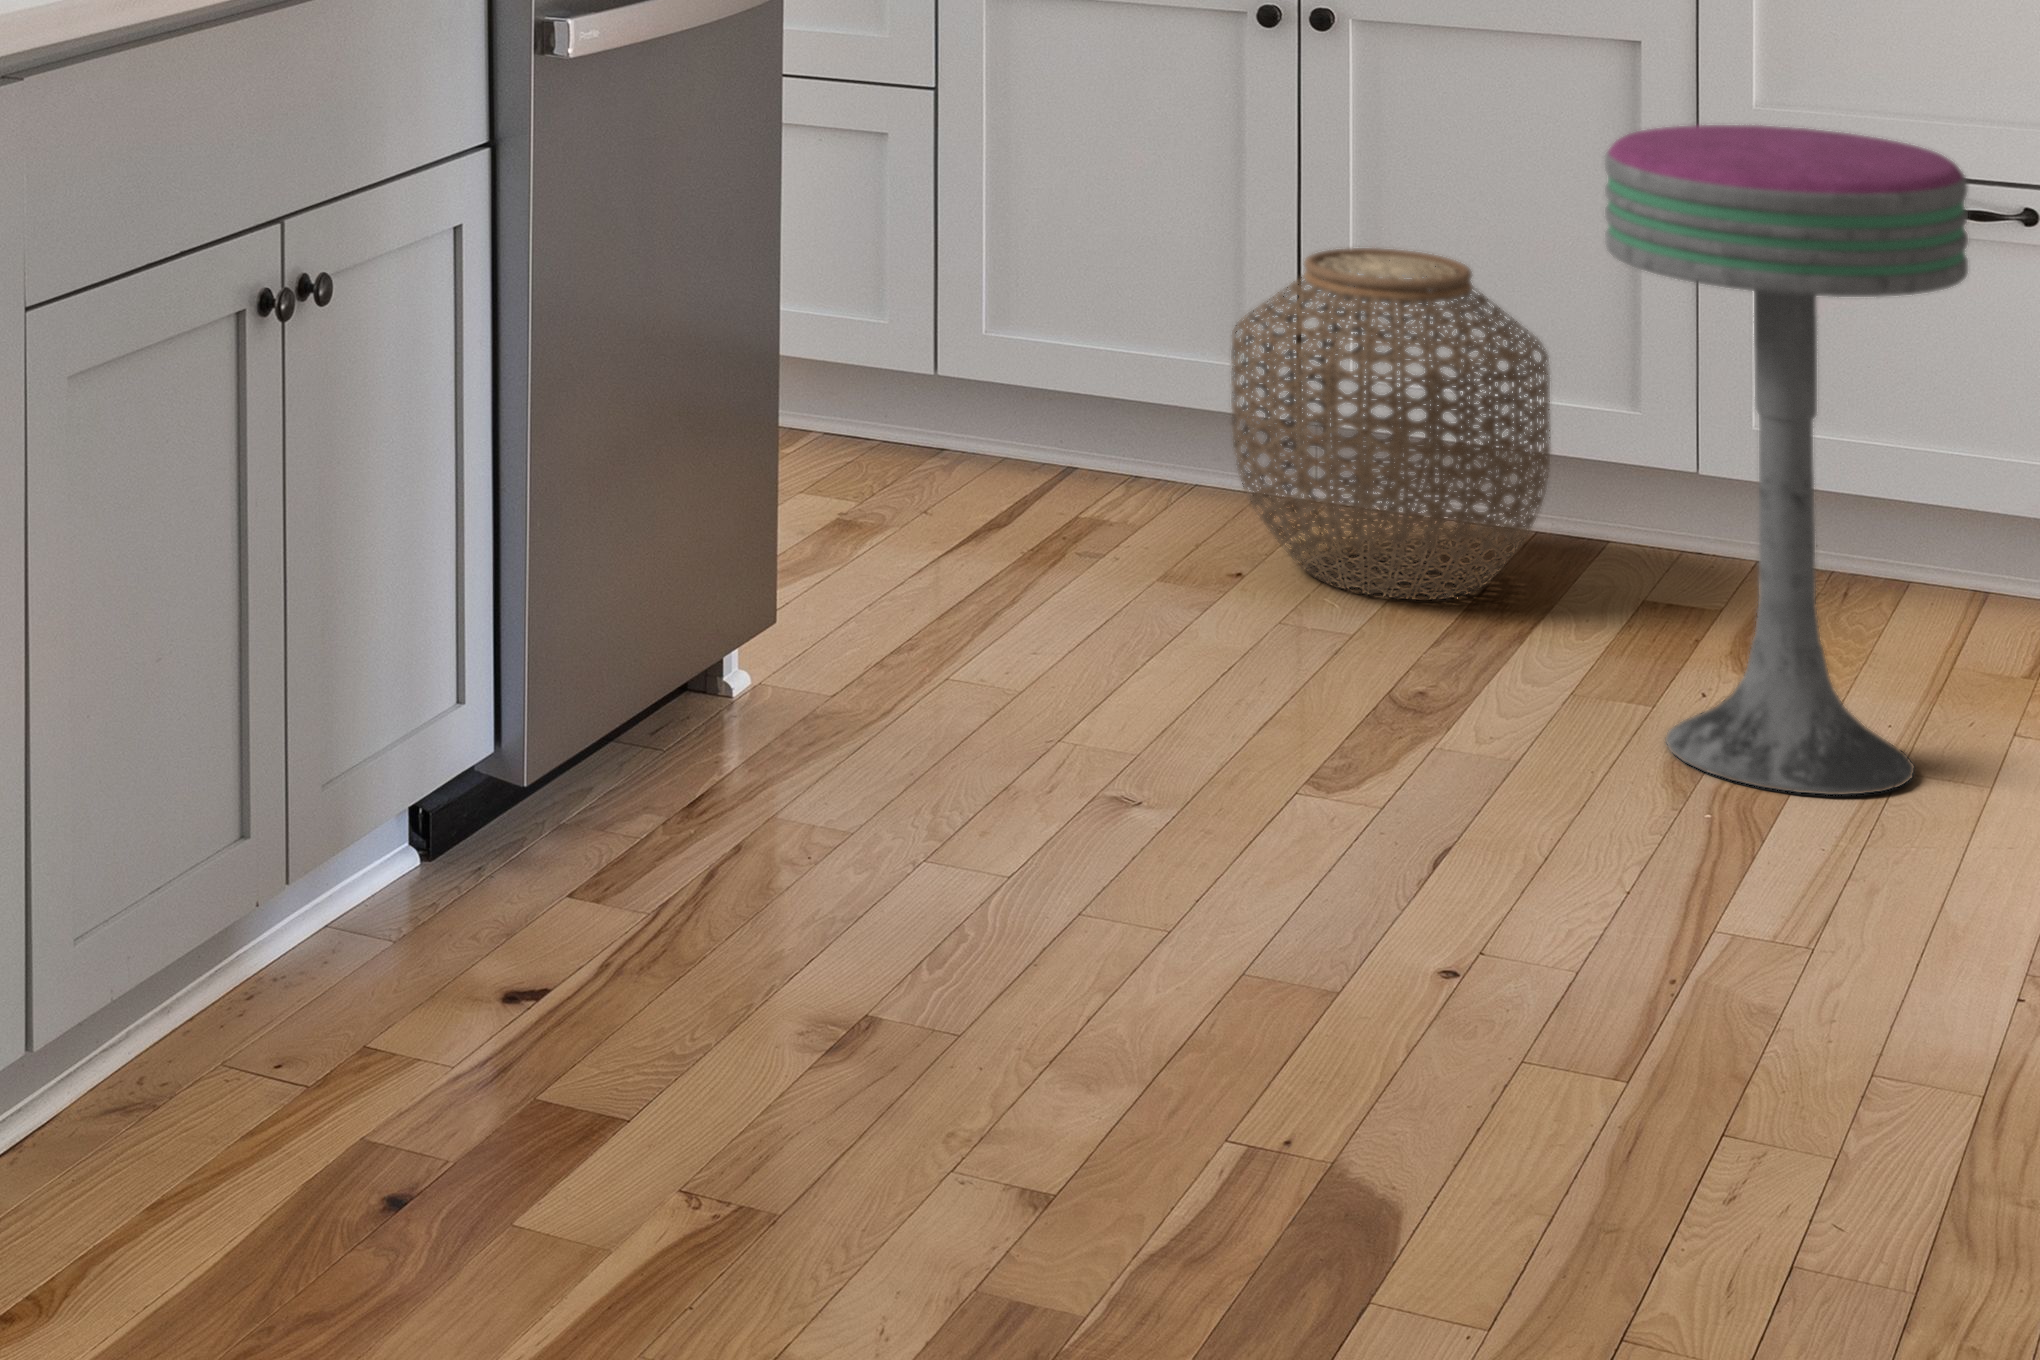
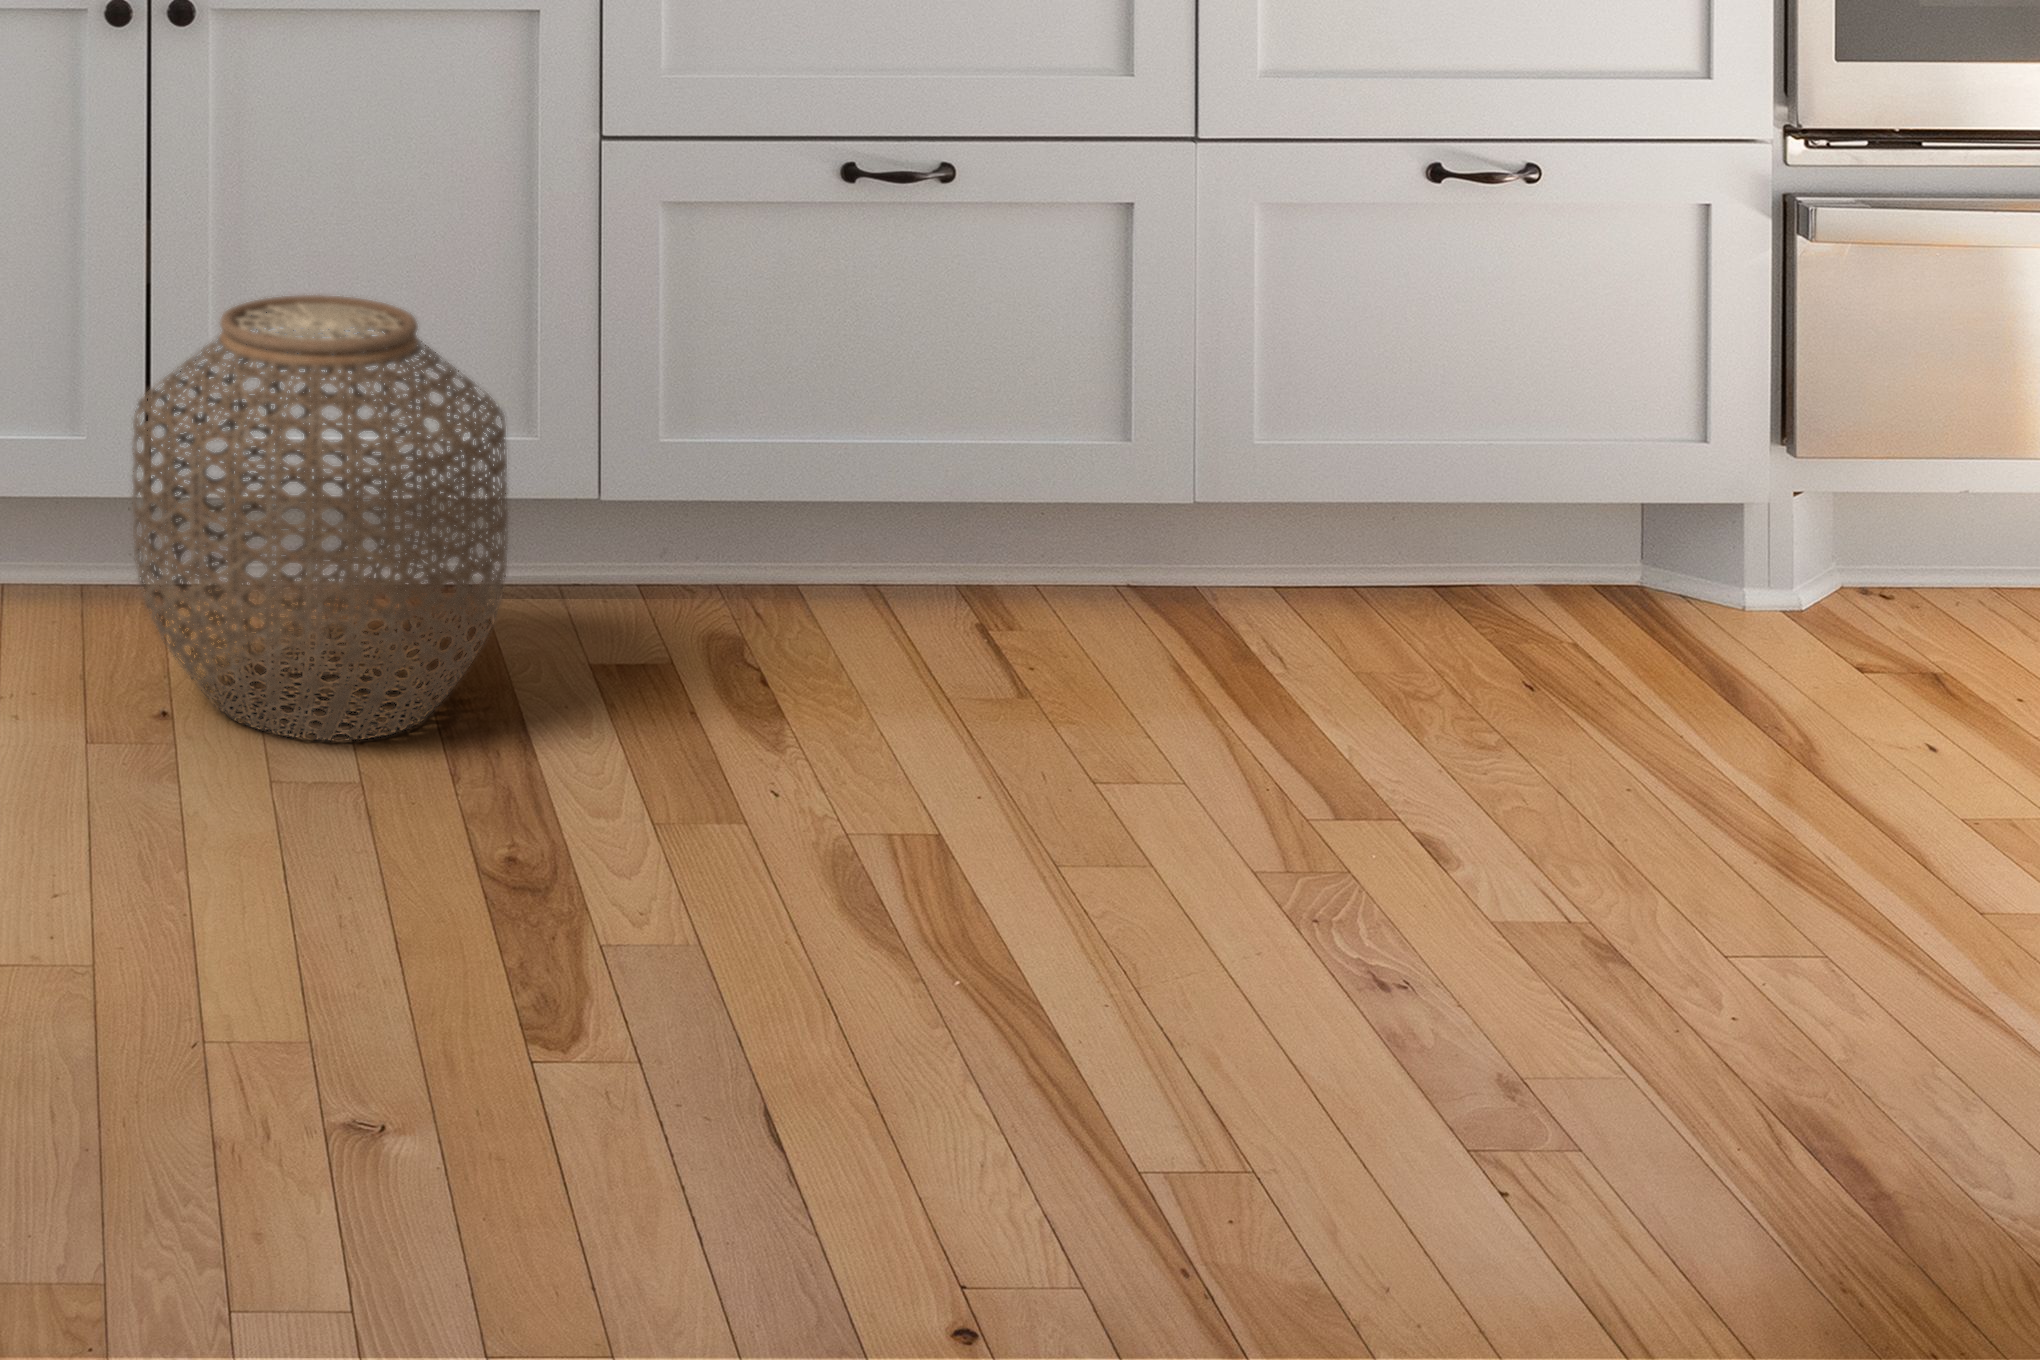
bar stool: present [1605,125,1968,795] -> none [760,110,1183,947]

